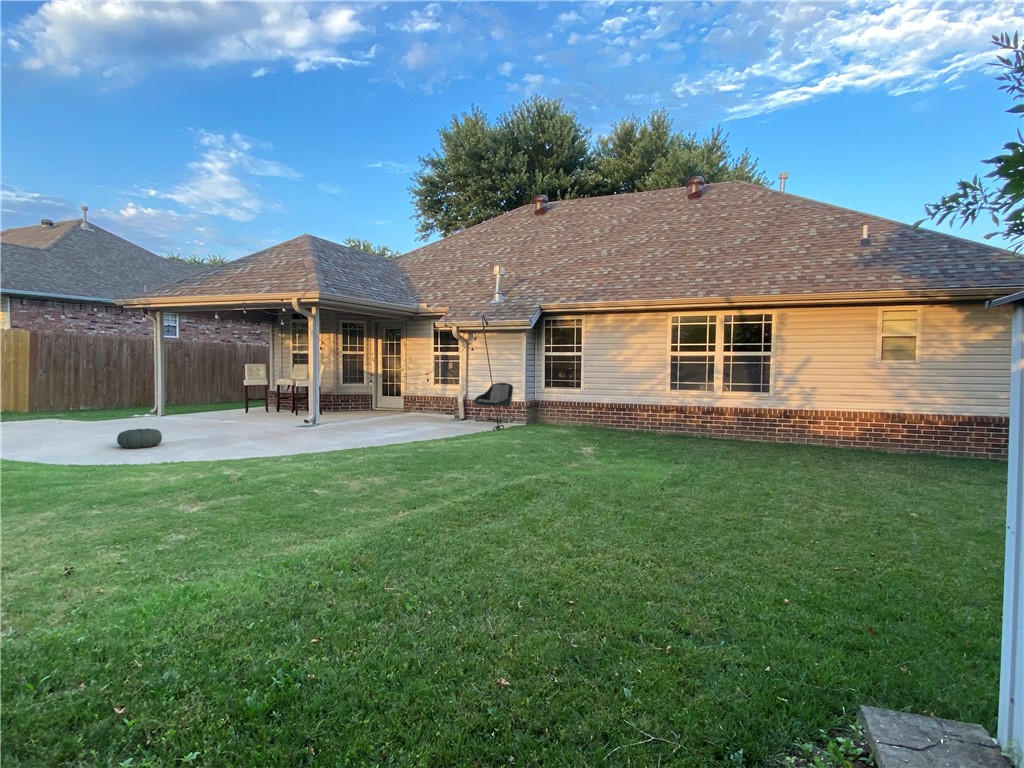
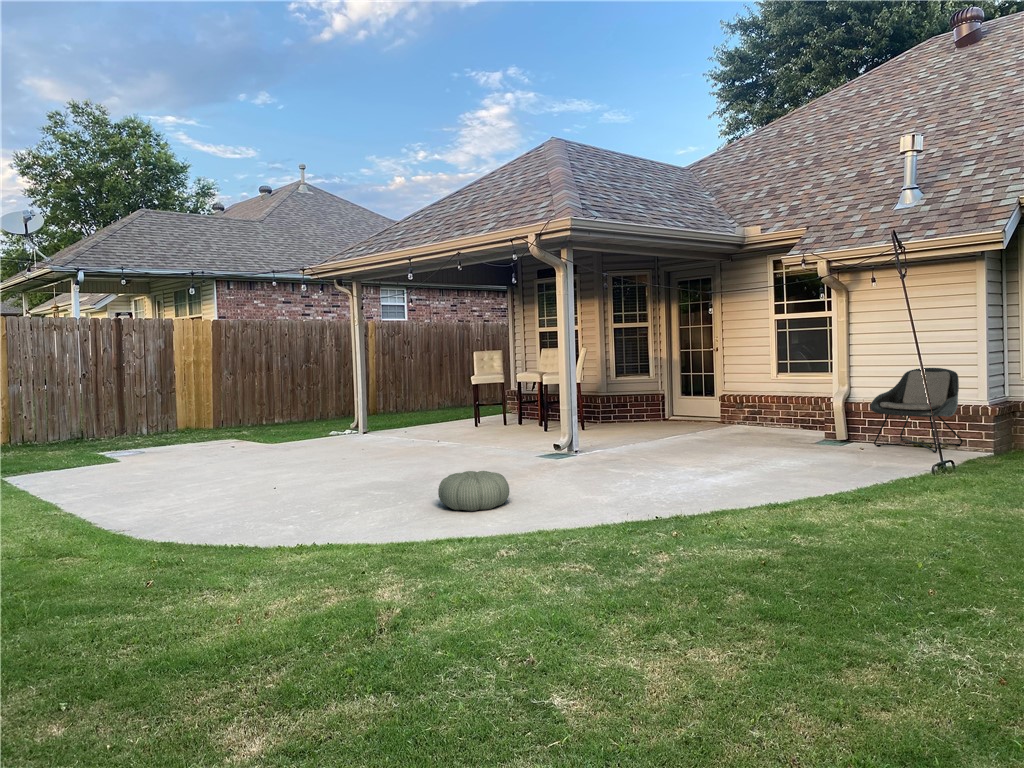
pouf: present [117,429,162,448] -> present [438,471,509,511]

